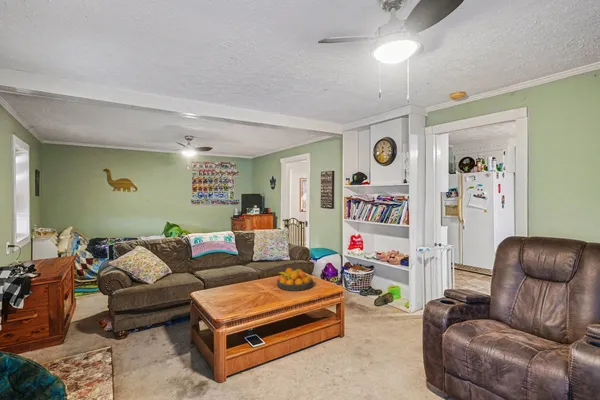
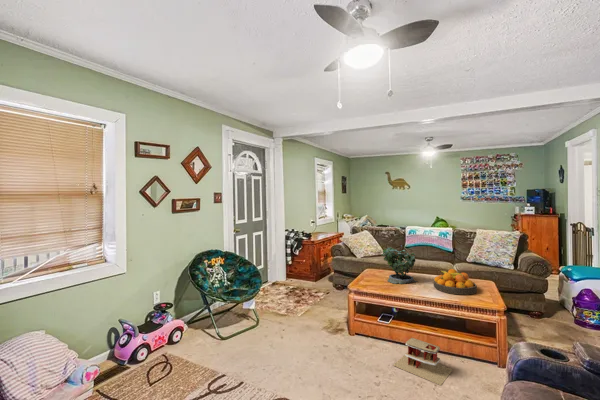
potted plant: none [224,254,261,298] -> present [381,247,418,284]
toy house: none [289,340,343,381] -> present [393,338,453,385]

